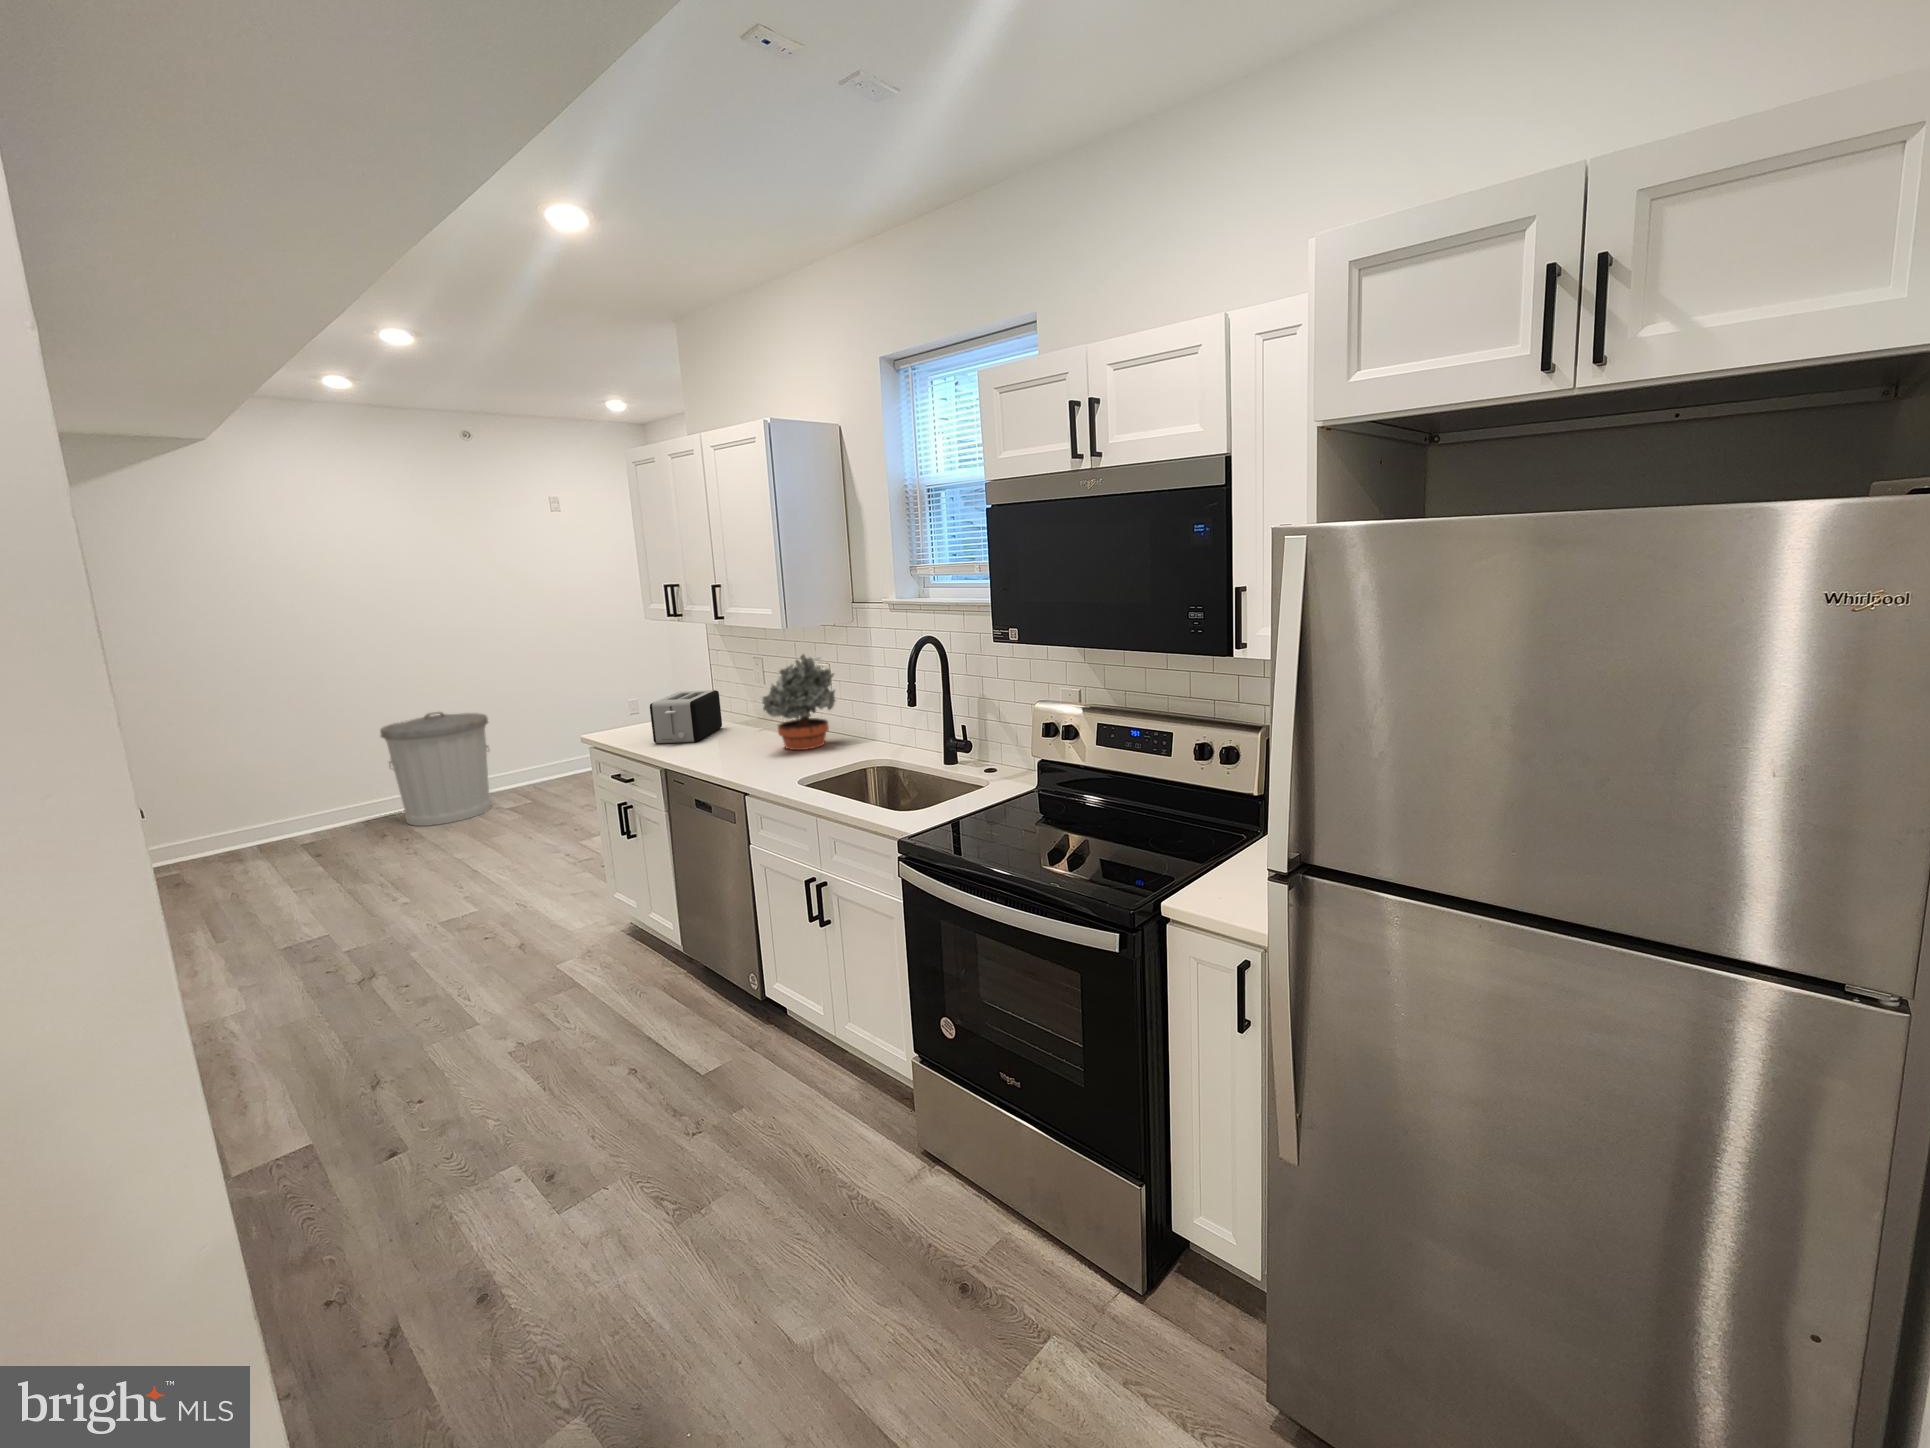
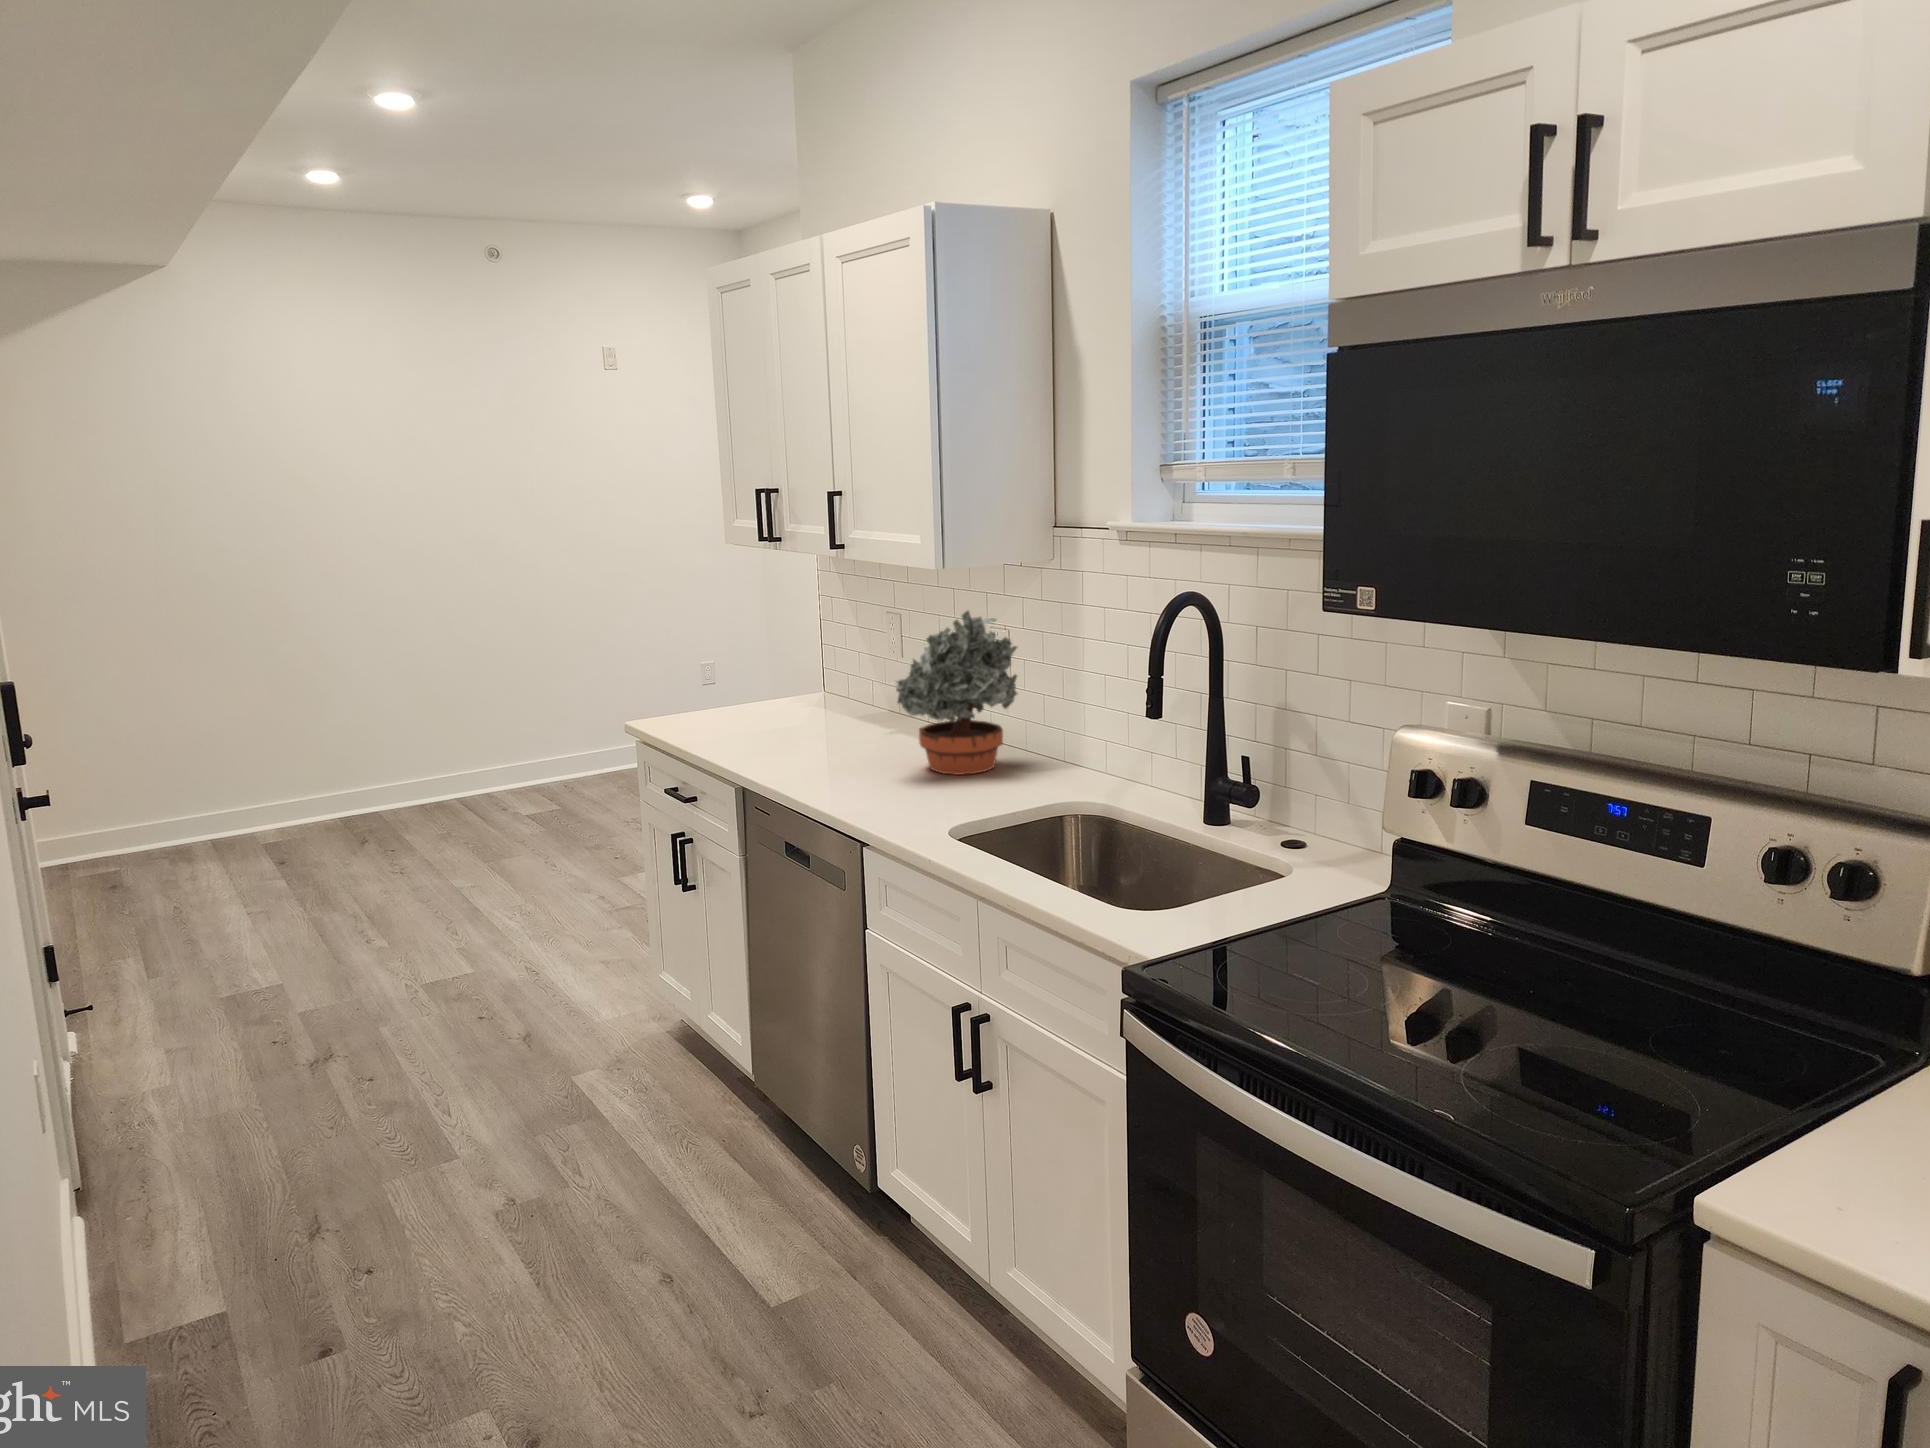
toaster: present [650,690,722,743] -> none [724,661,832,746]
trash can: present [380,712,491,826] -> none [373,666,509,830]

